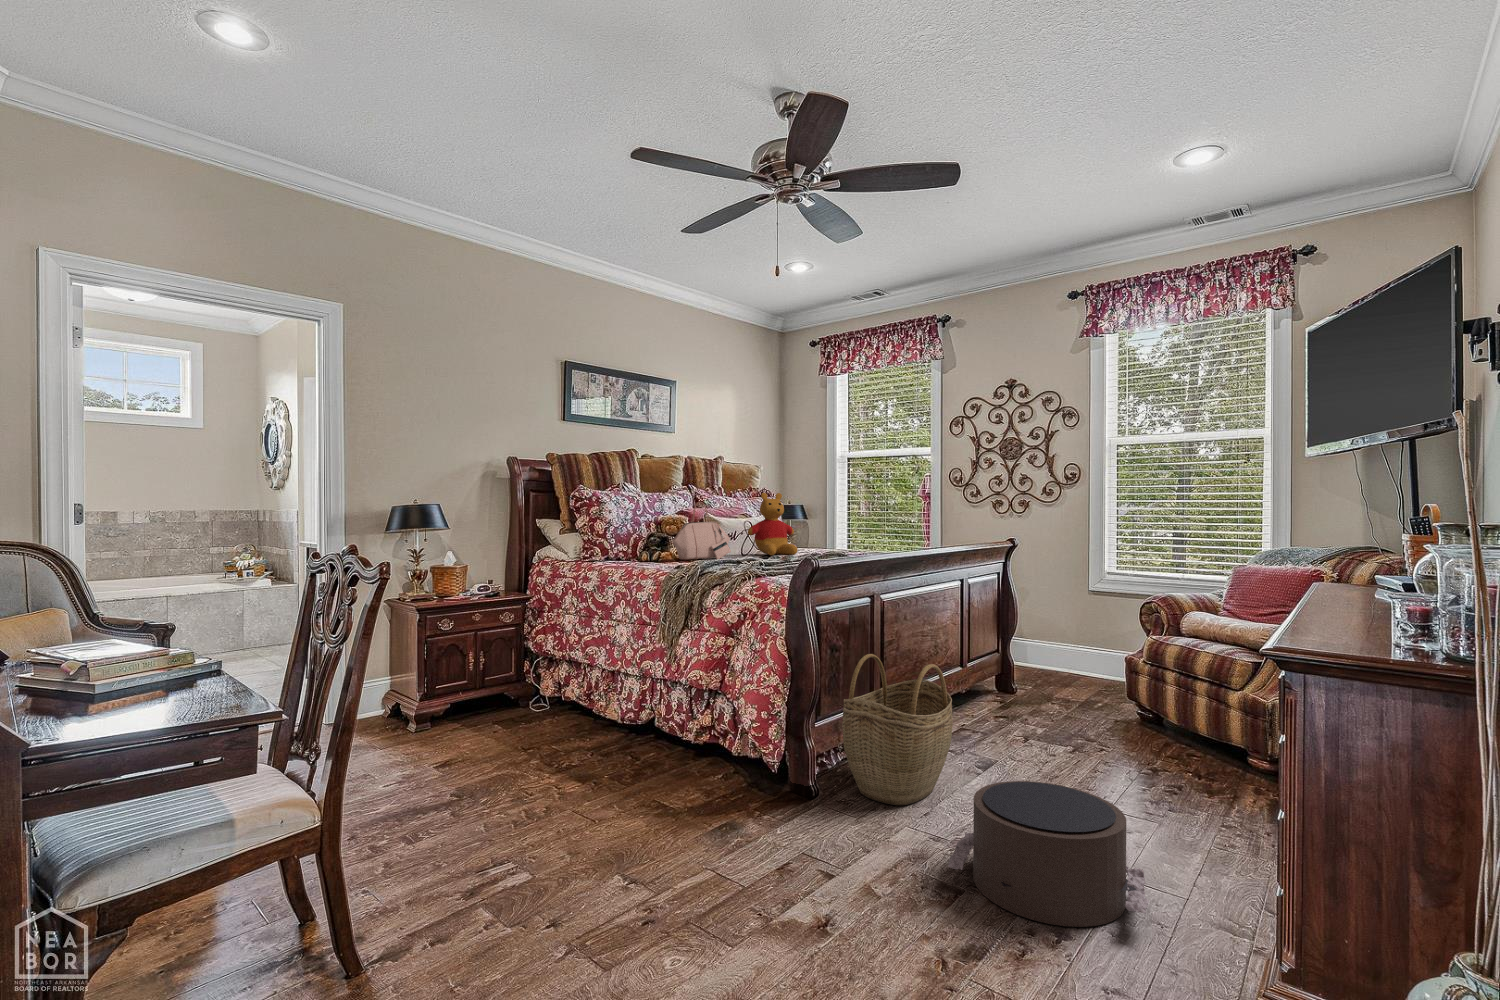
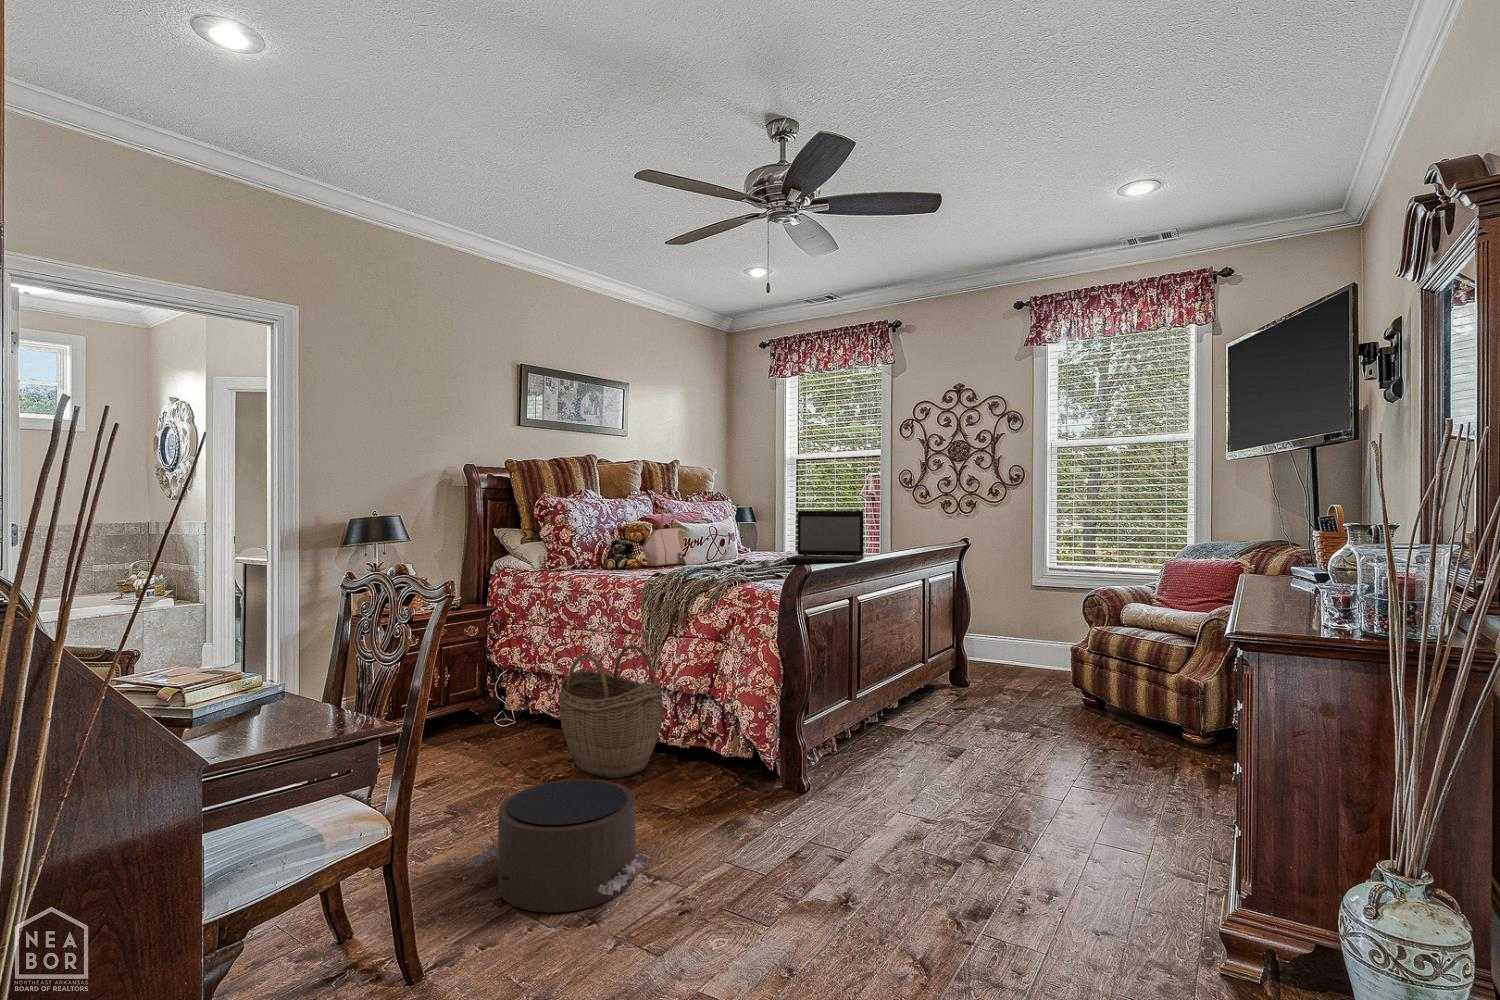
stuffed bear: present [748,493,798,555] -> none [713,498,763,560]
laptop: none [812,506,895,561] -> present [786,511,864,563]
woven basket: present [842,654,953,805] -> present [560,646,663,778]
pouf: present [948,781,1149,927] -> present [467,779,651,913]

